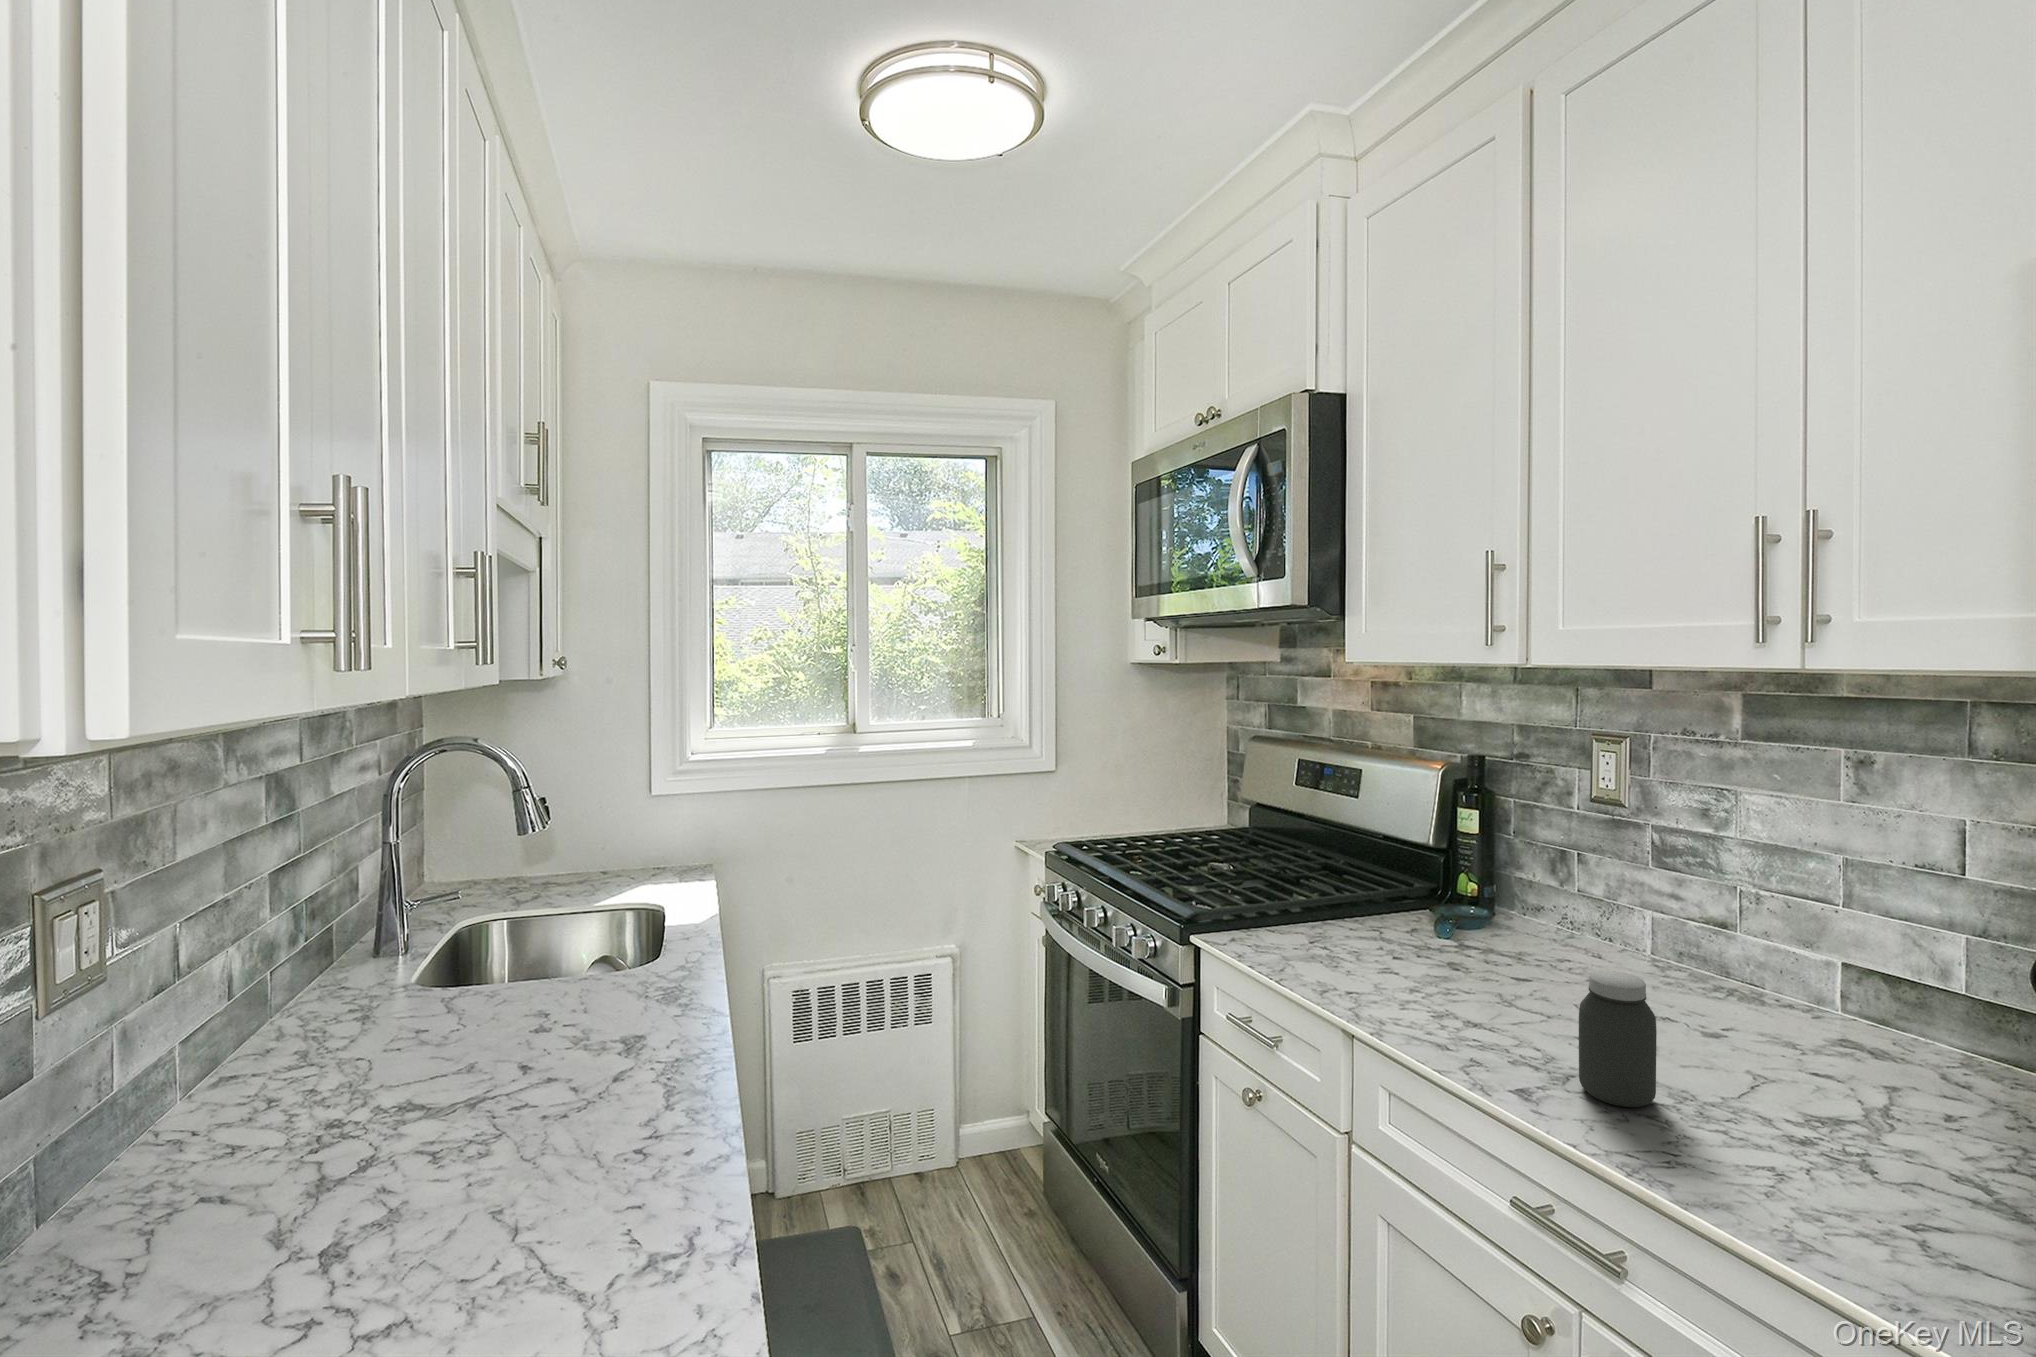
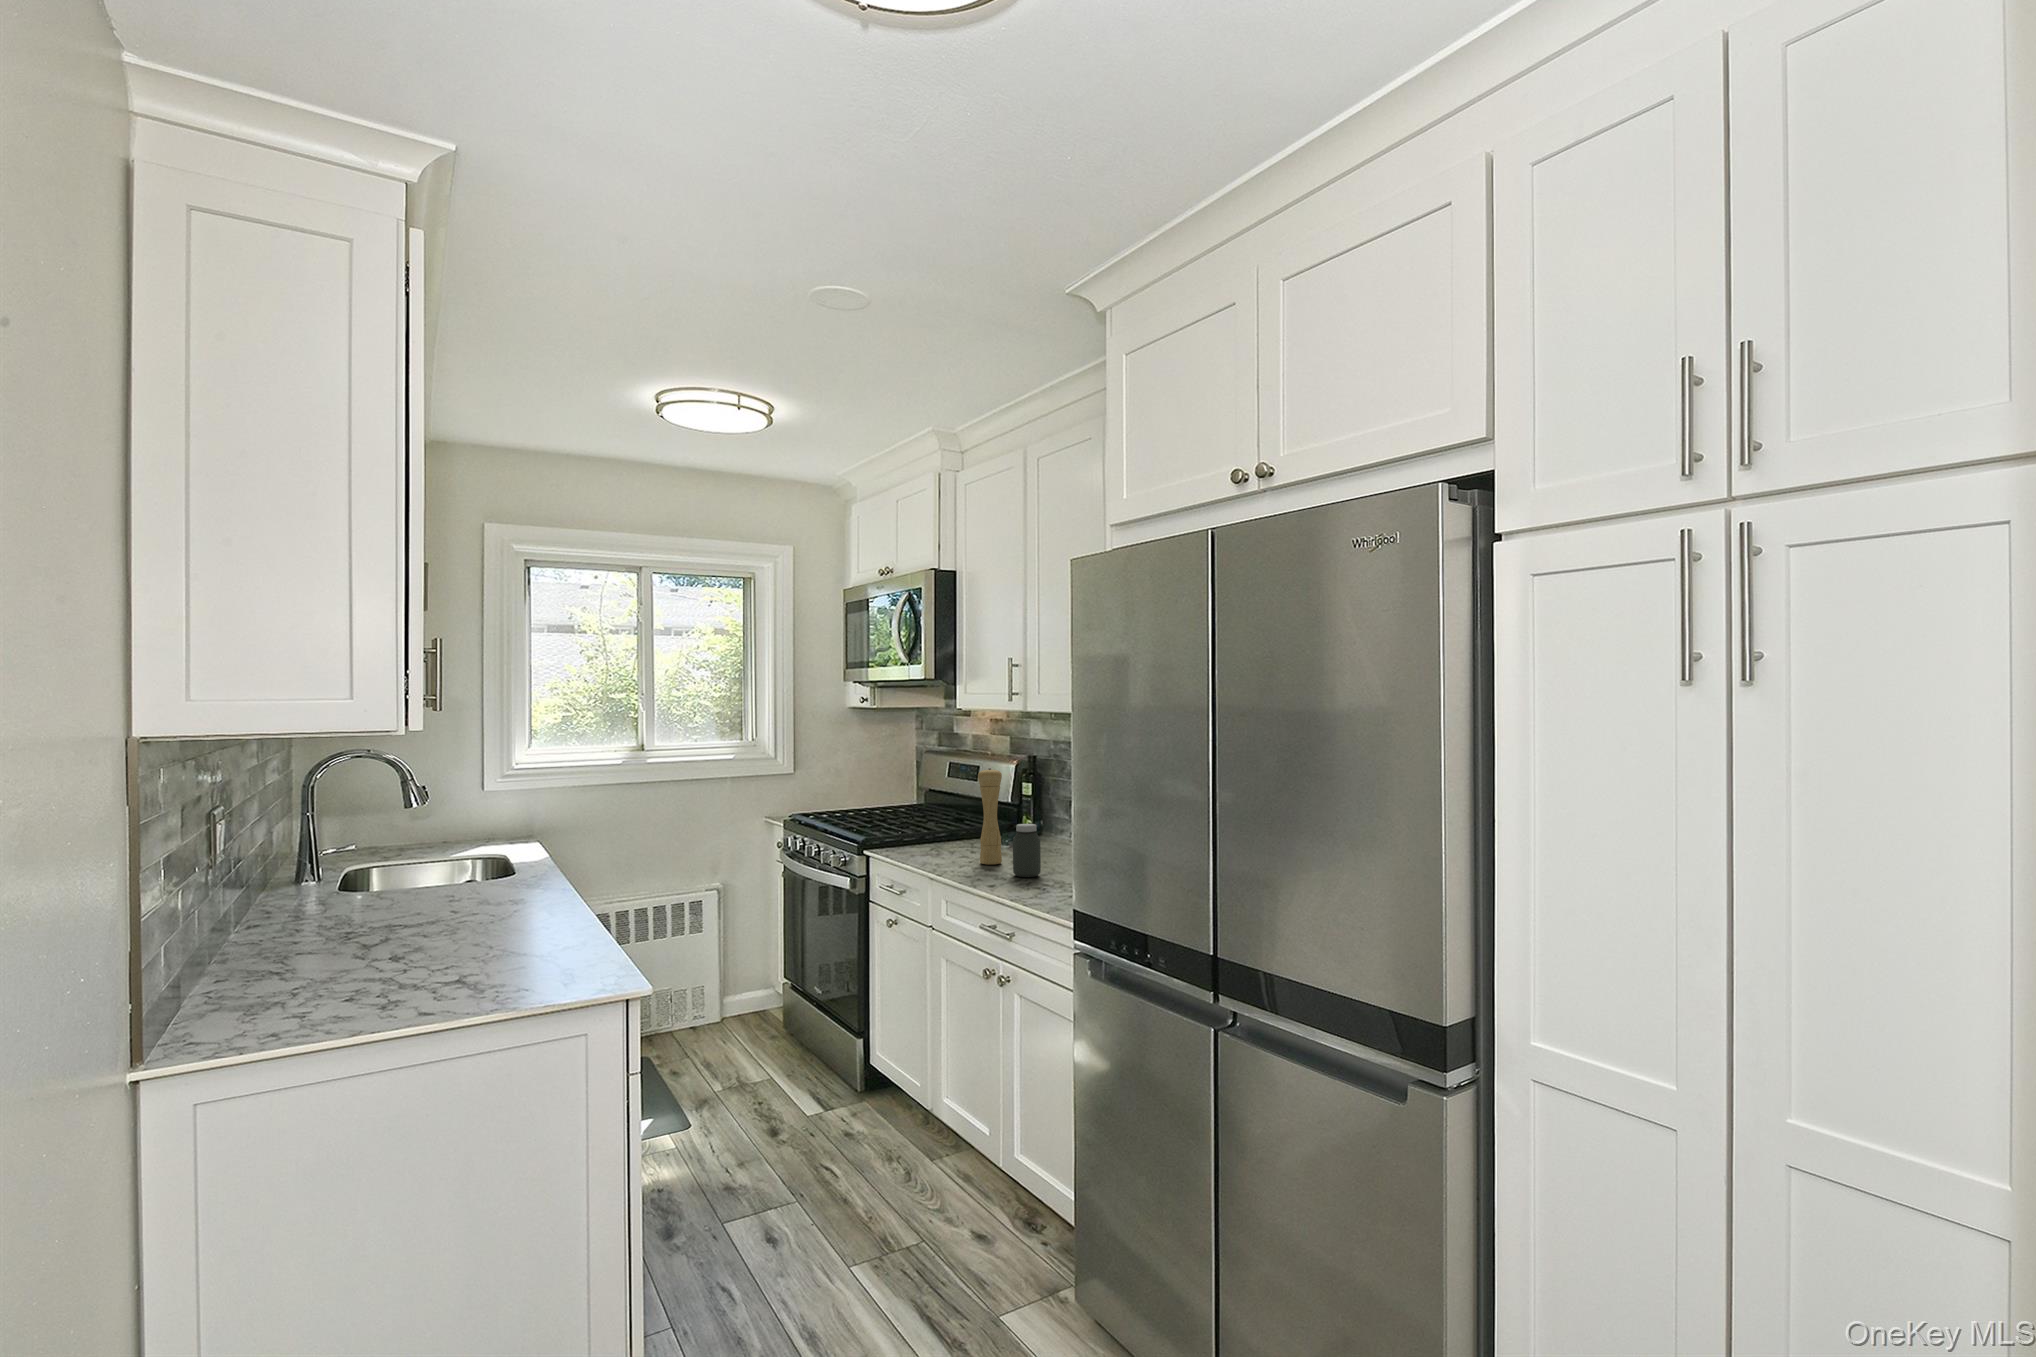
pepper mill: none [1455,822,1512,1030] -> present [978,768,1002,865]

